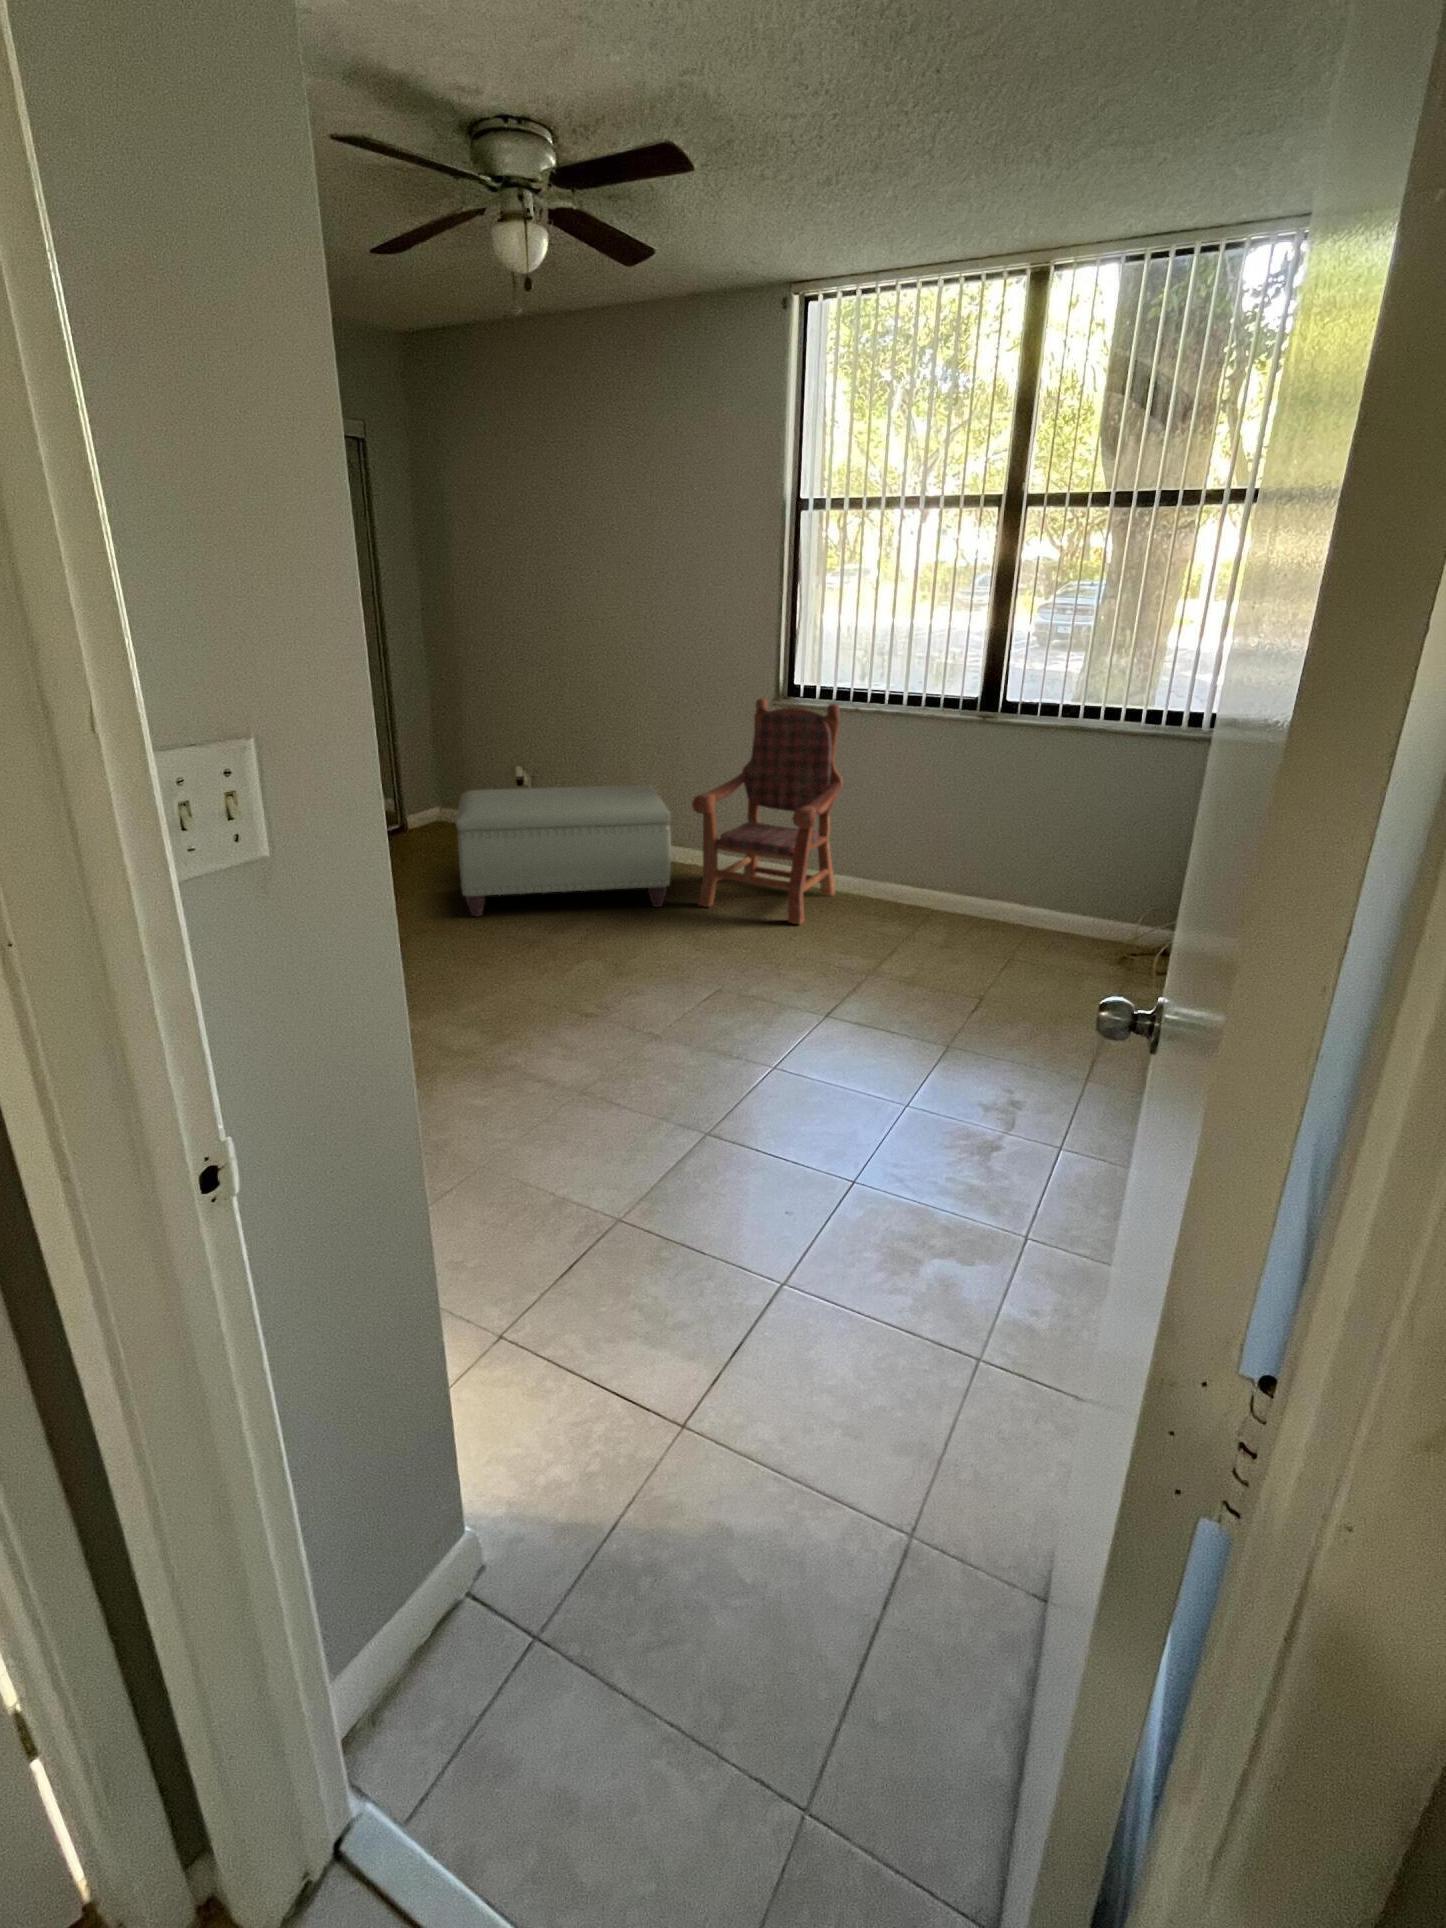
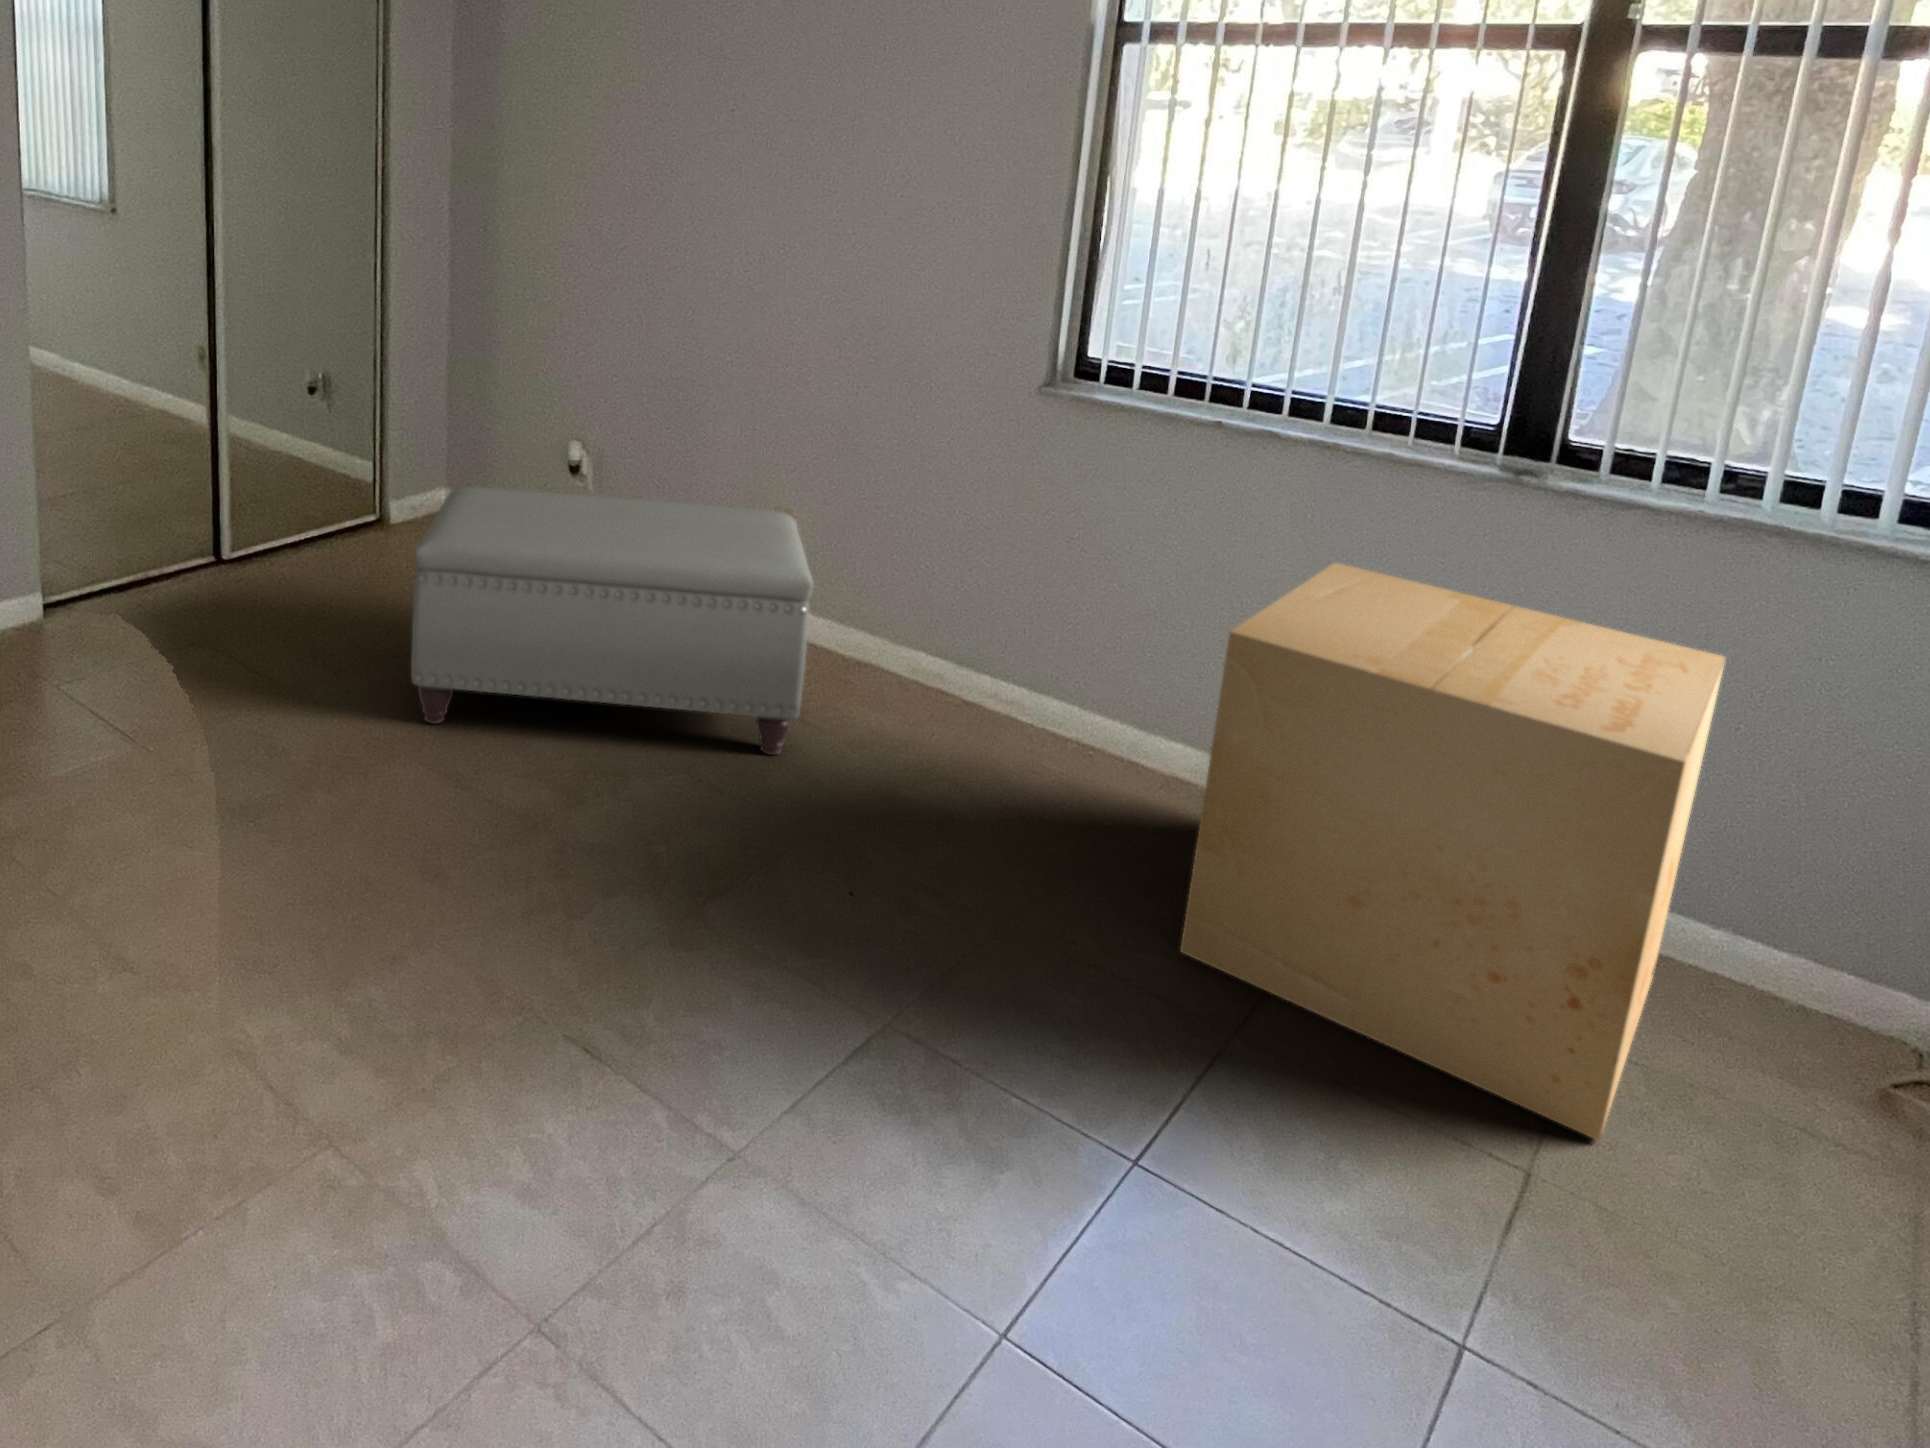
armchair: present [692,699,843,924] -> none [851,377,1178,853]
cardboard box: none [853,772,1063,982] -> present [1180,563,1726,1140]

